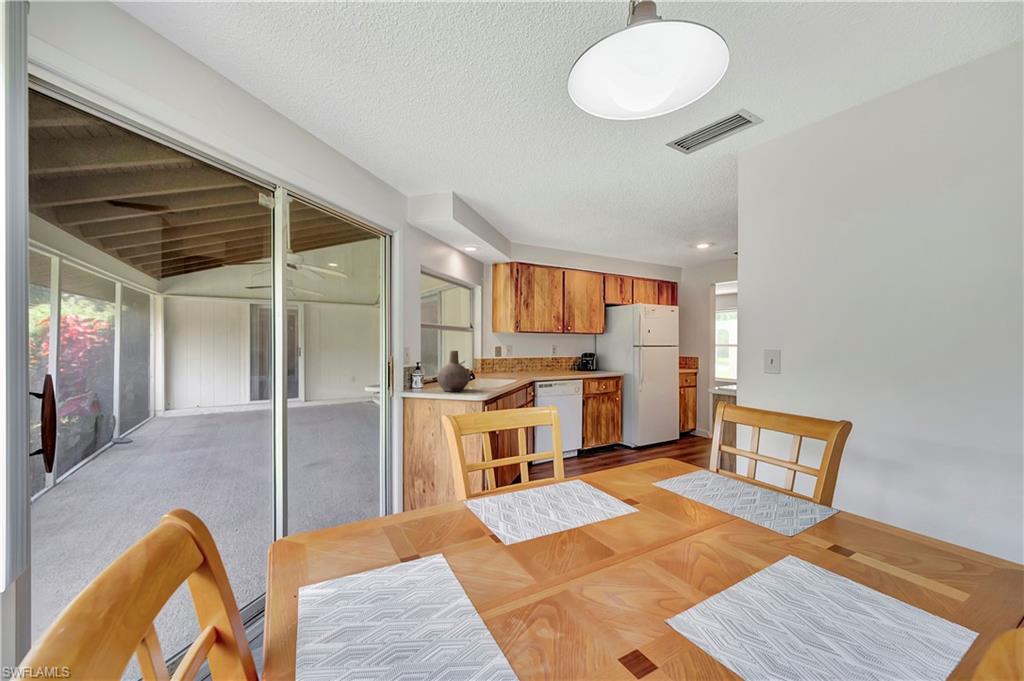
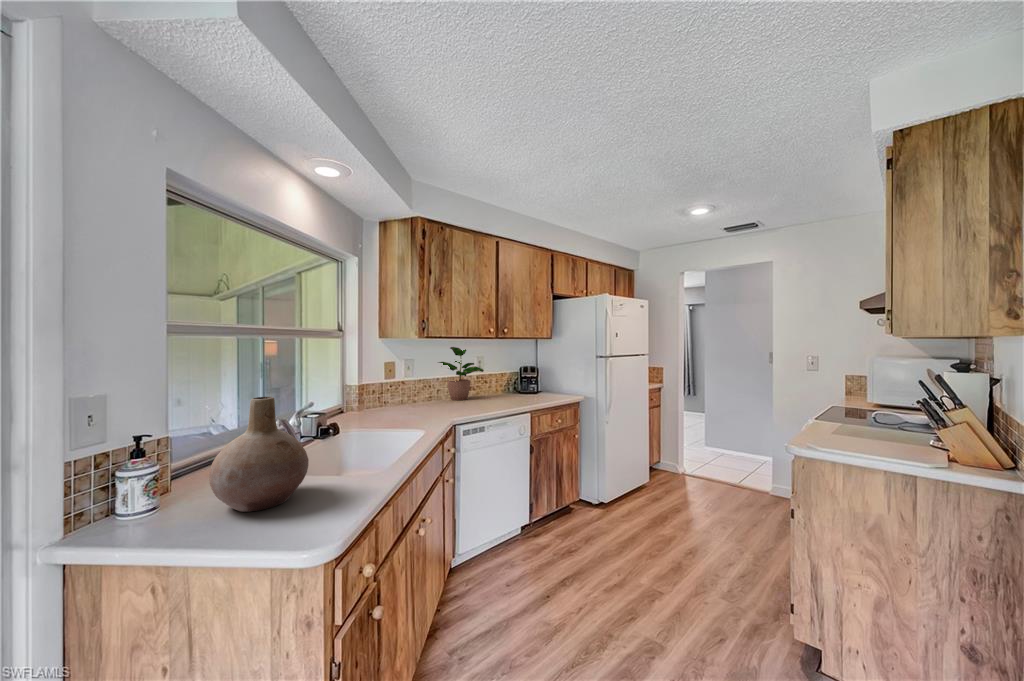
potted plant: none [524,339,557,372] -> present [439,347,484,400]

